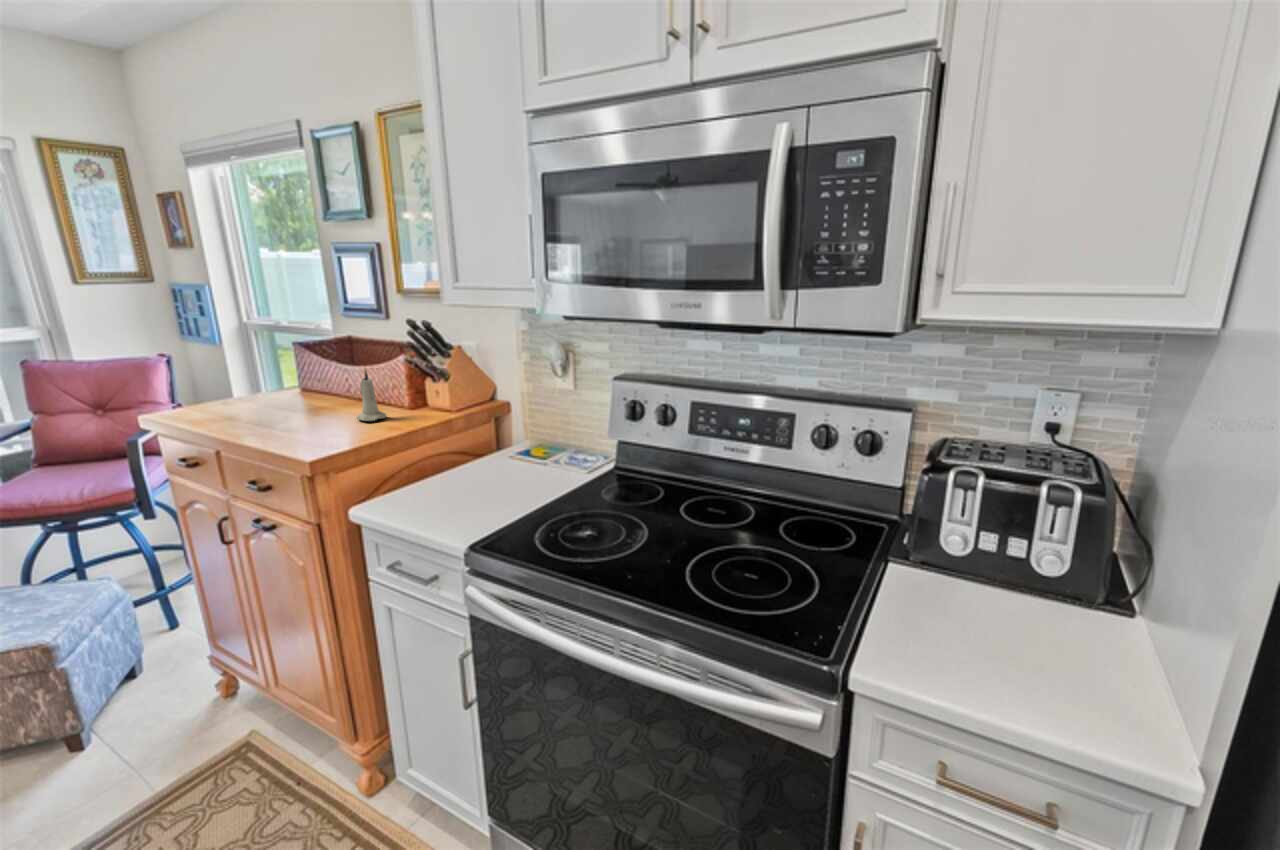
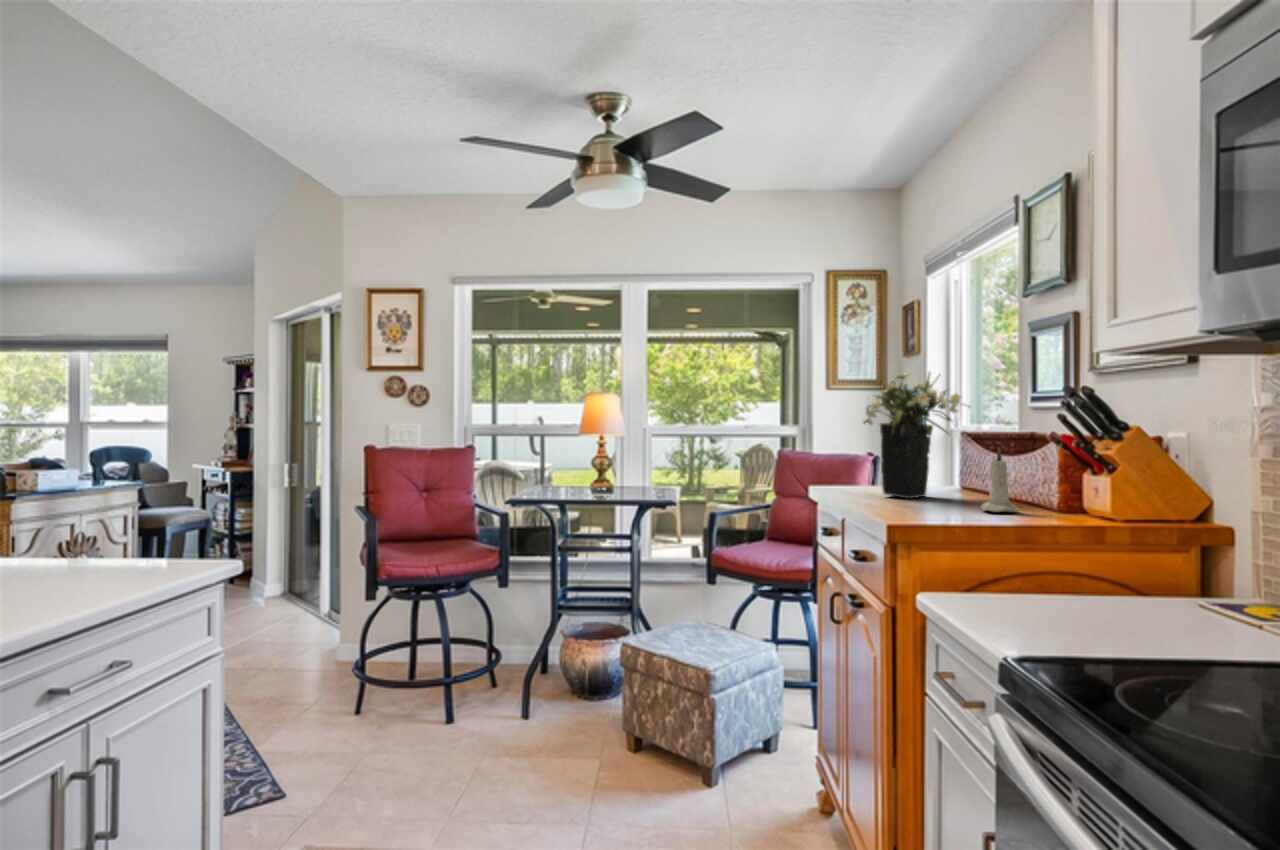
flower arrangement: none [208,296,320,416] -> present [863,373,969,499]

